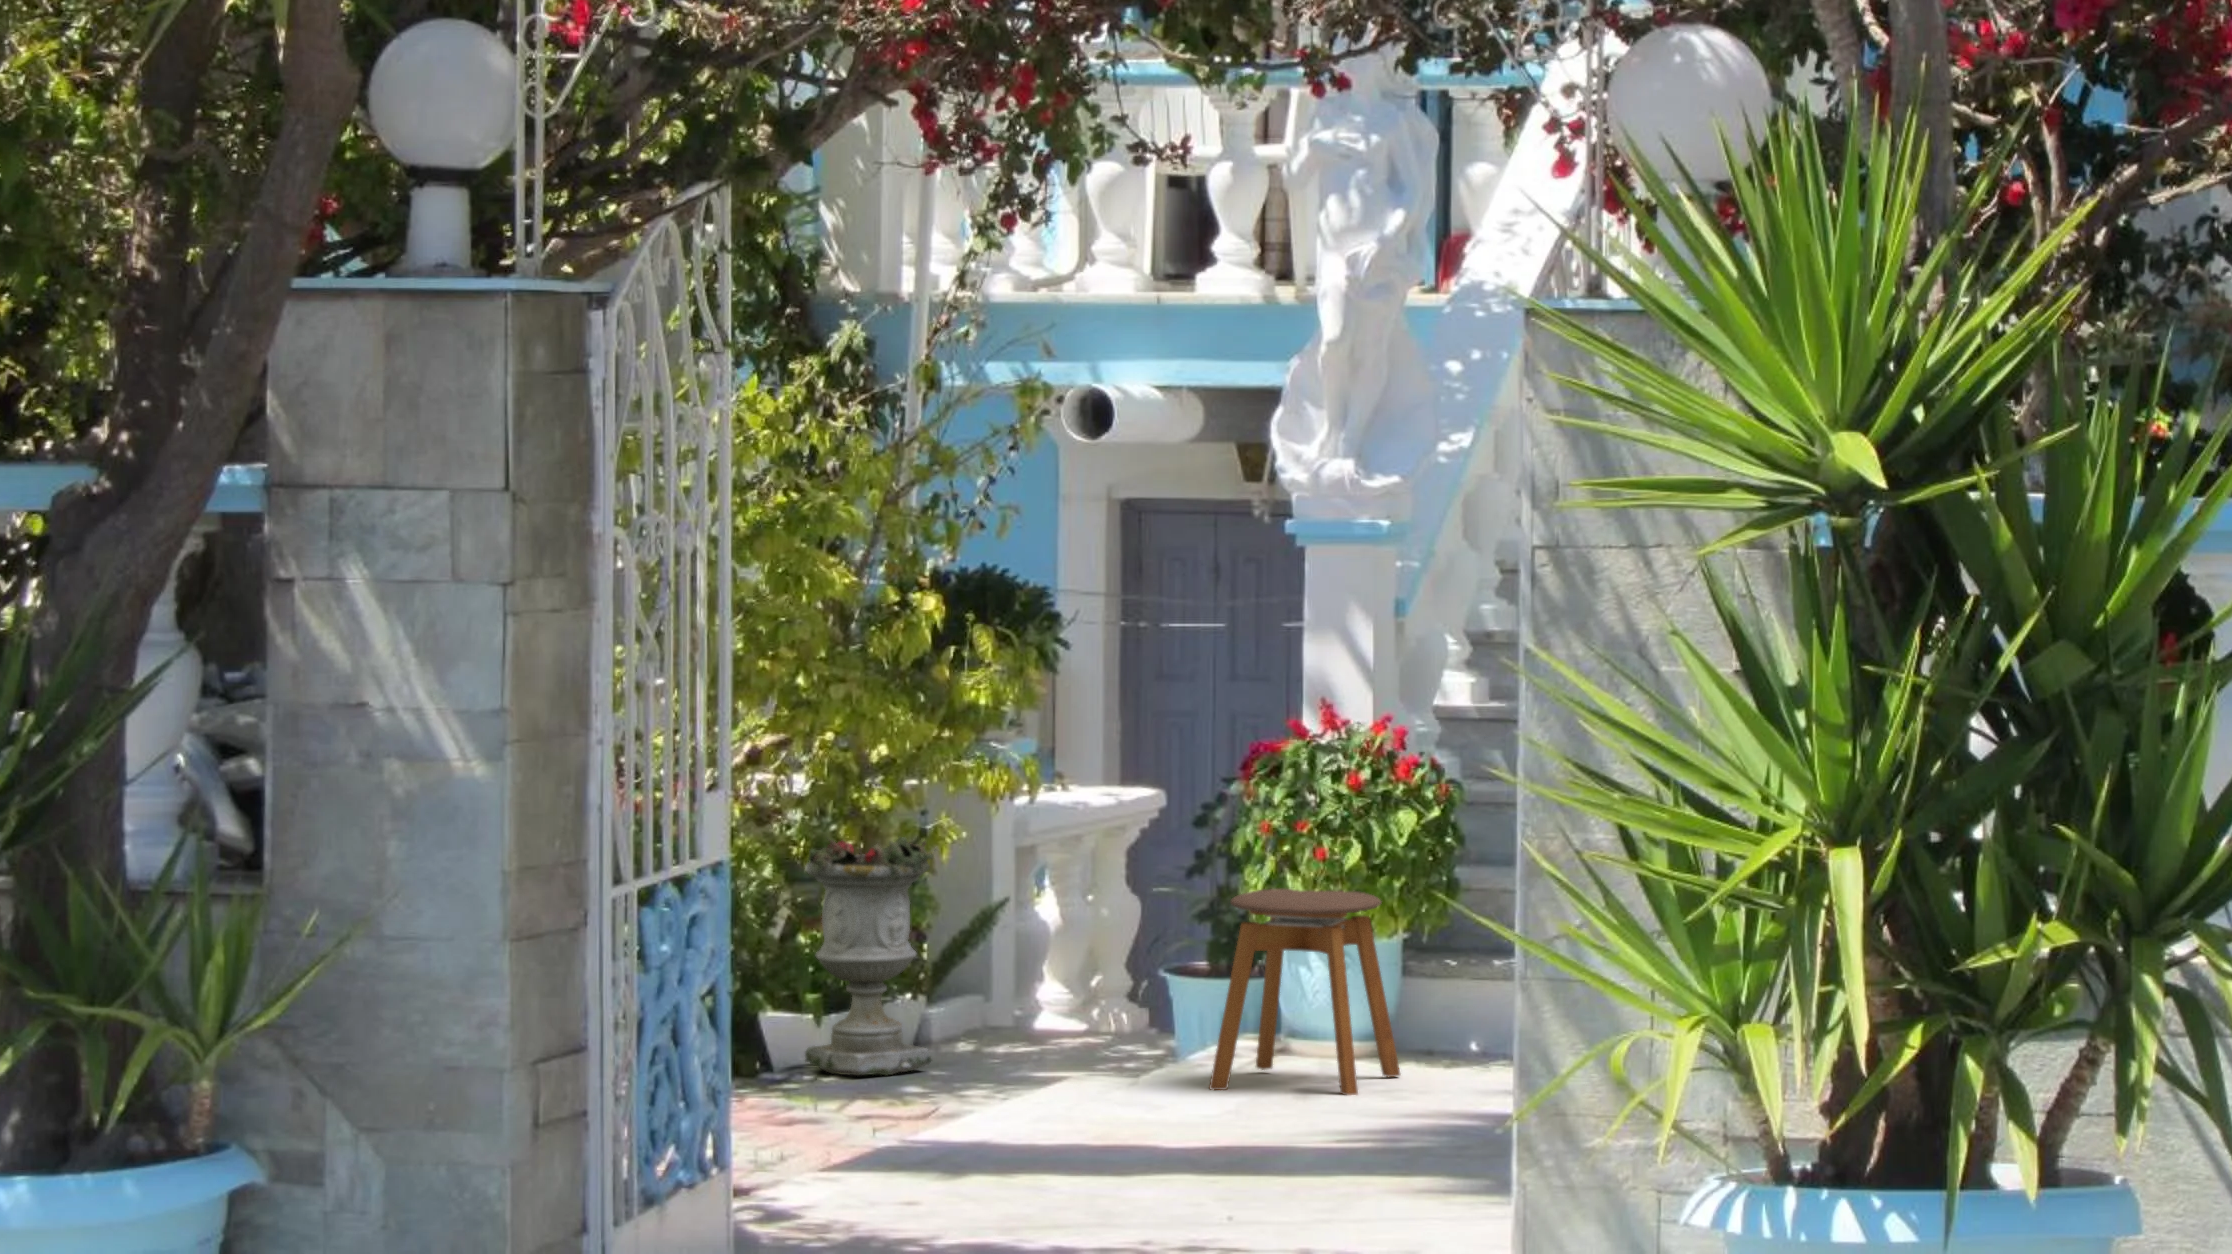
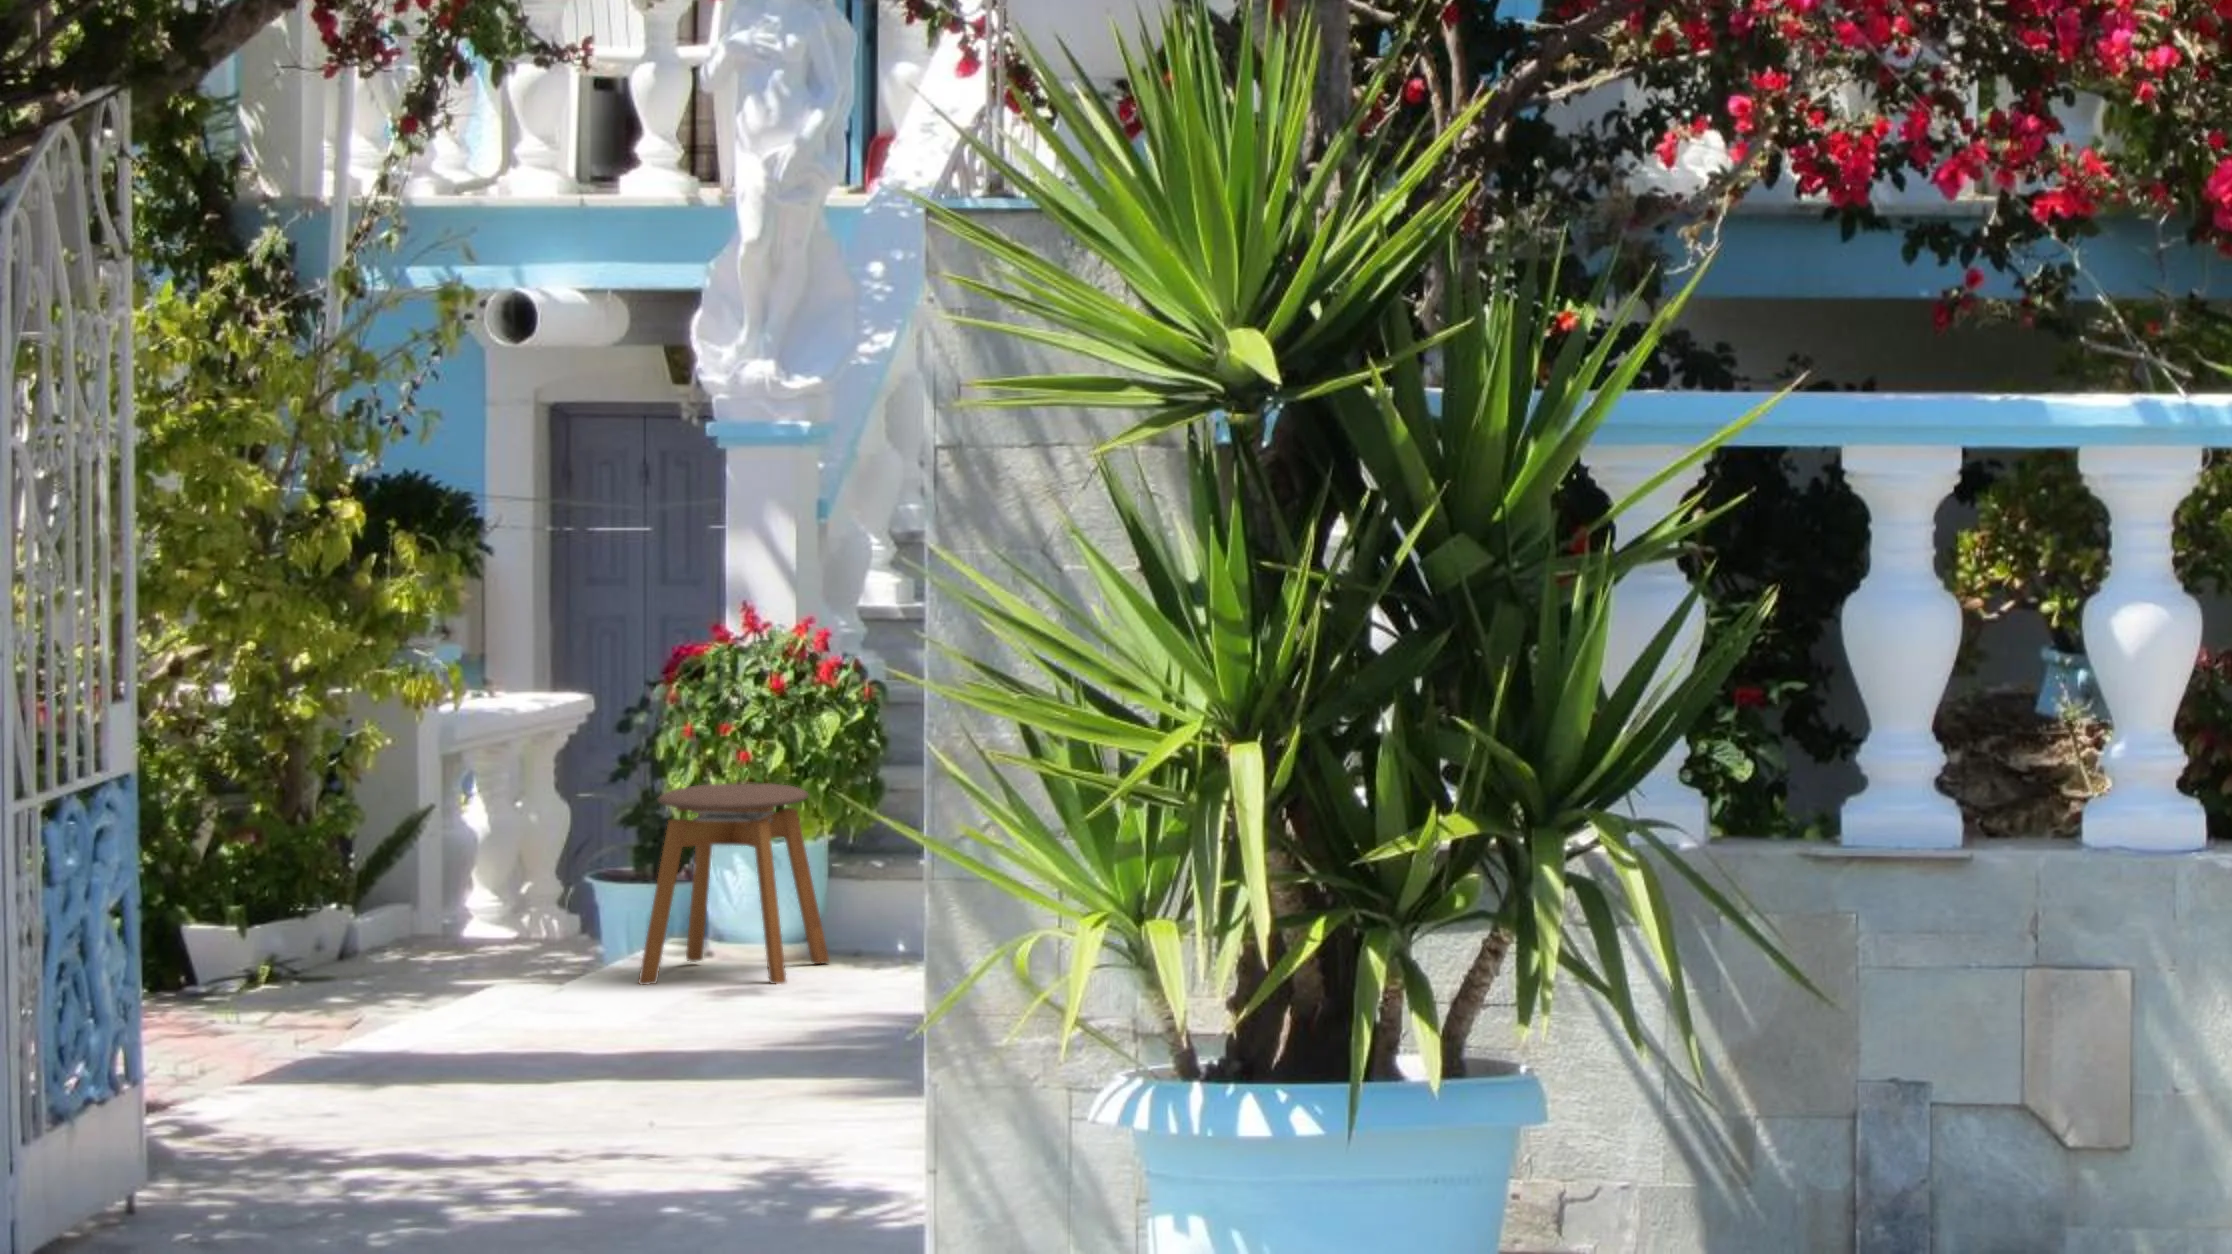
planter: present [805,837,935,1076] -> none [221,745,361,986]

